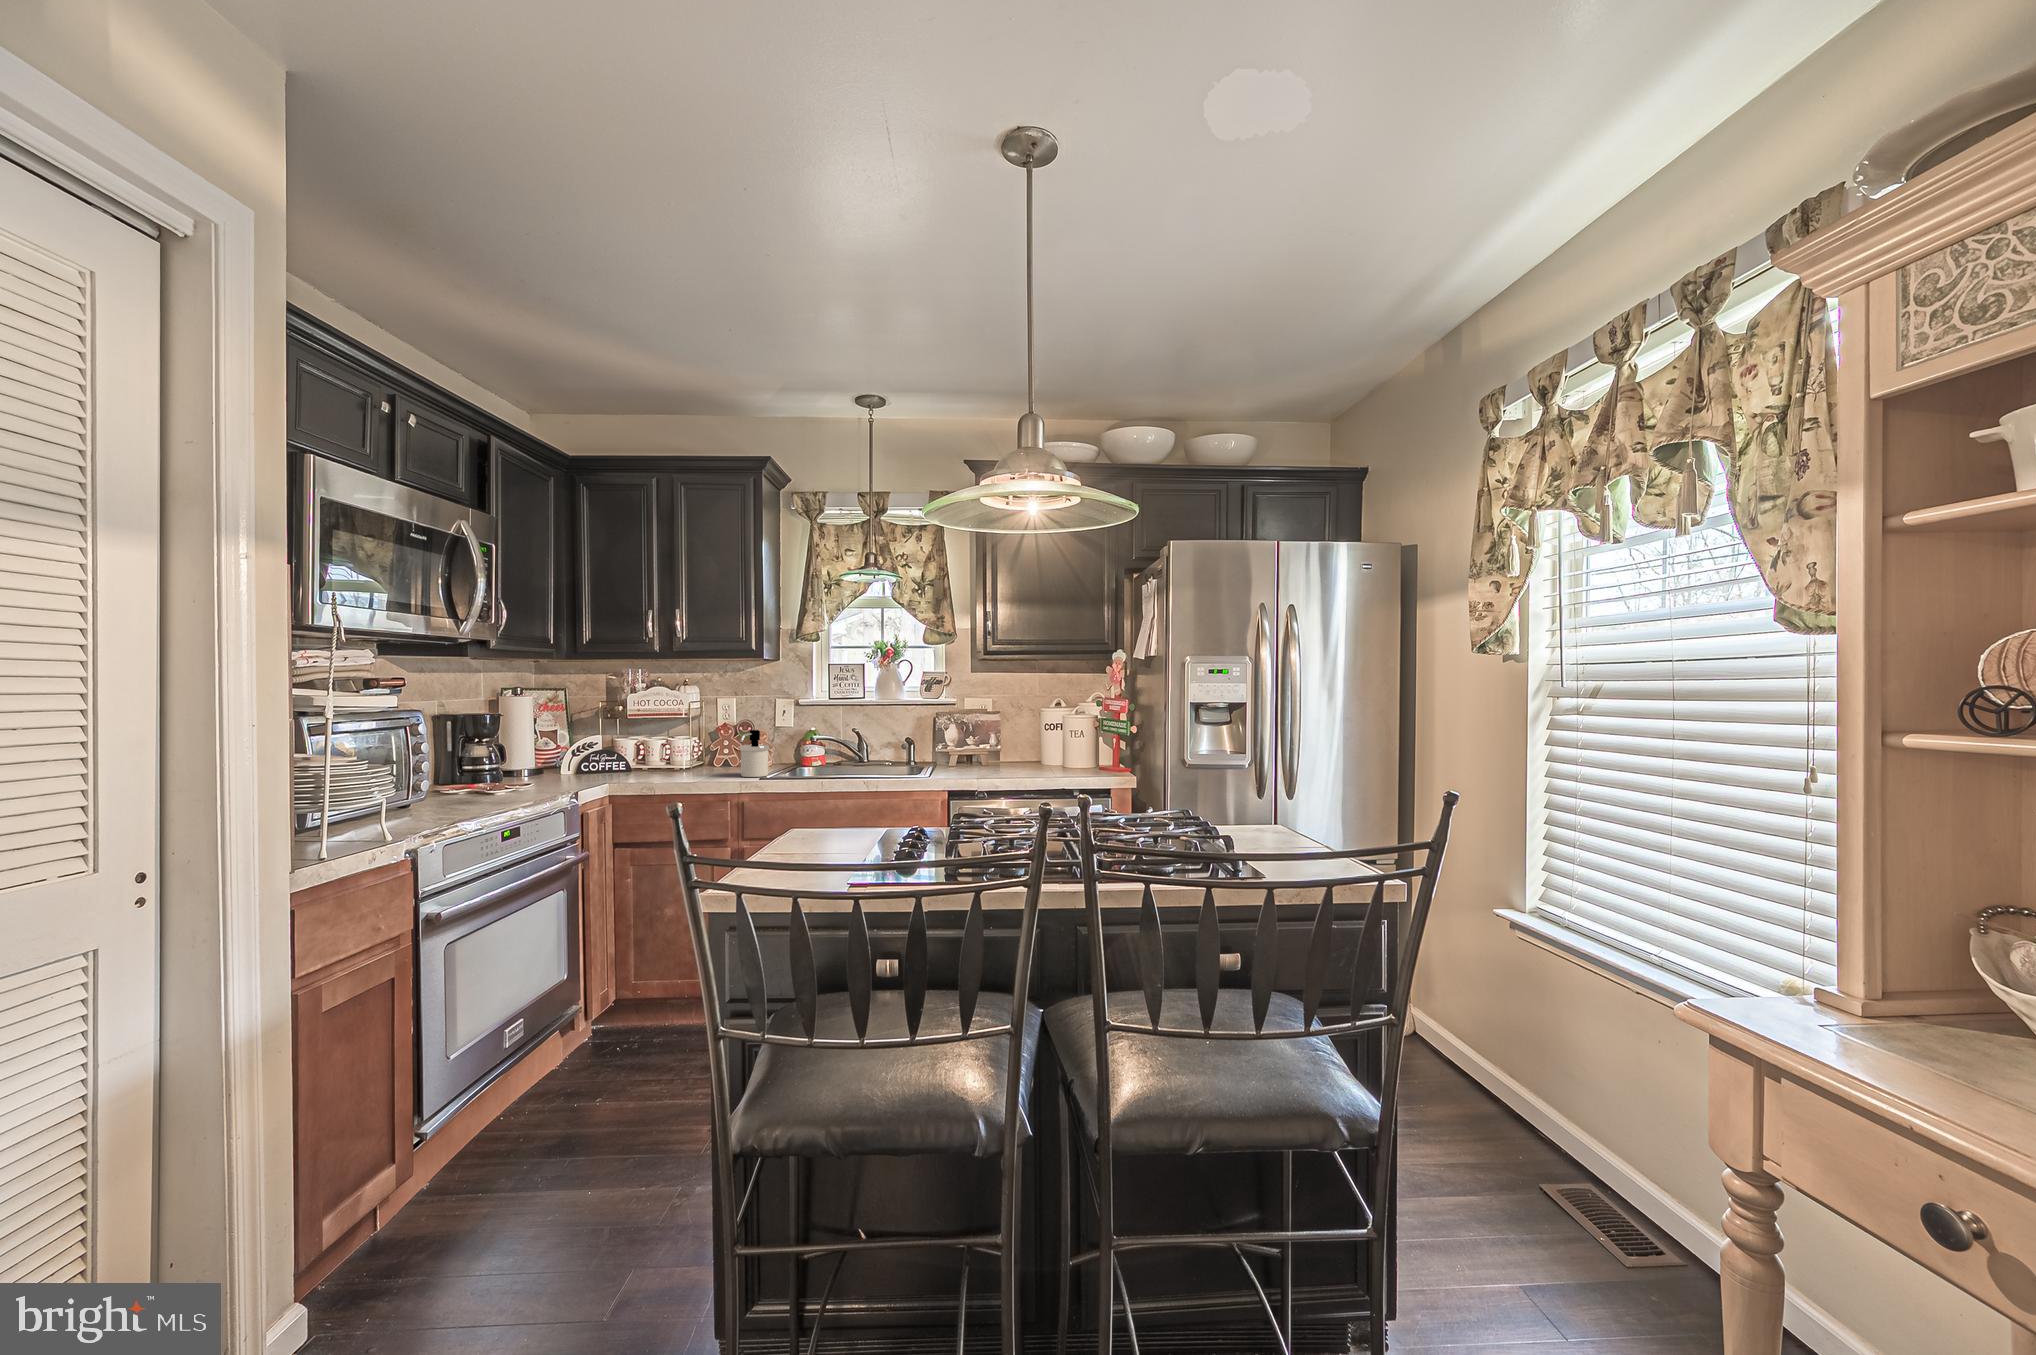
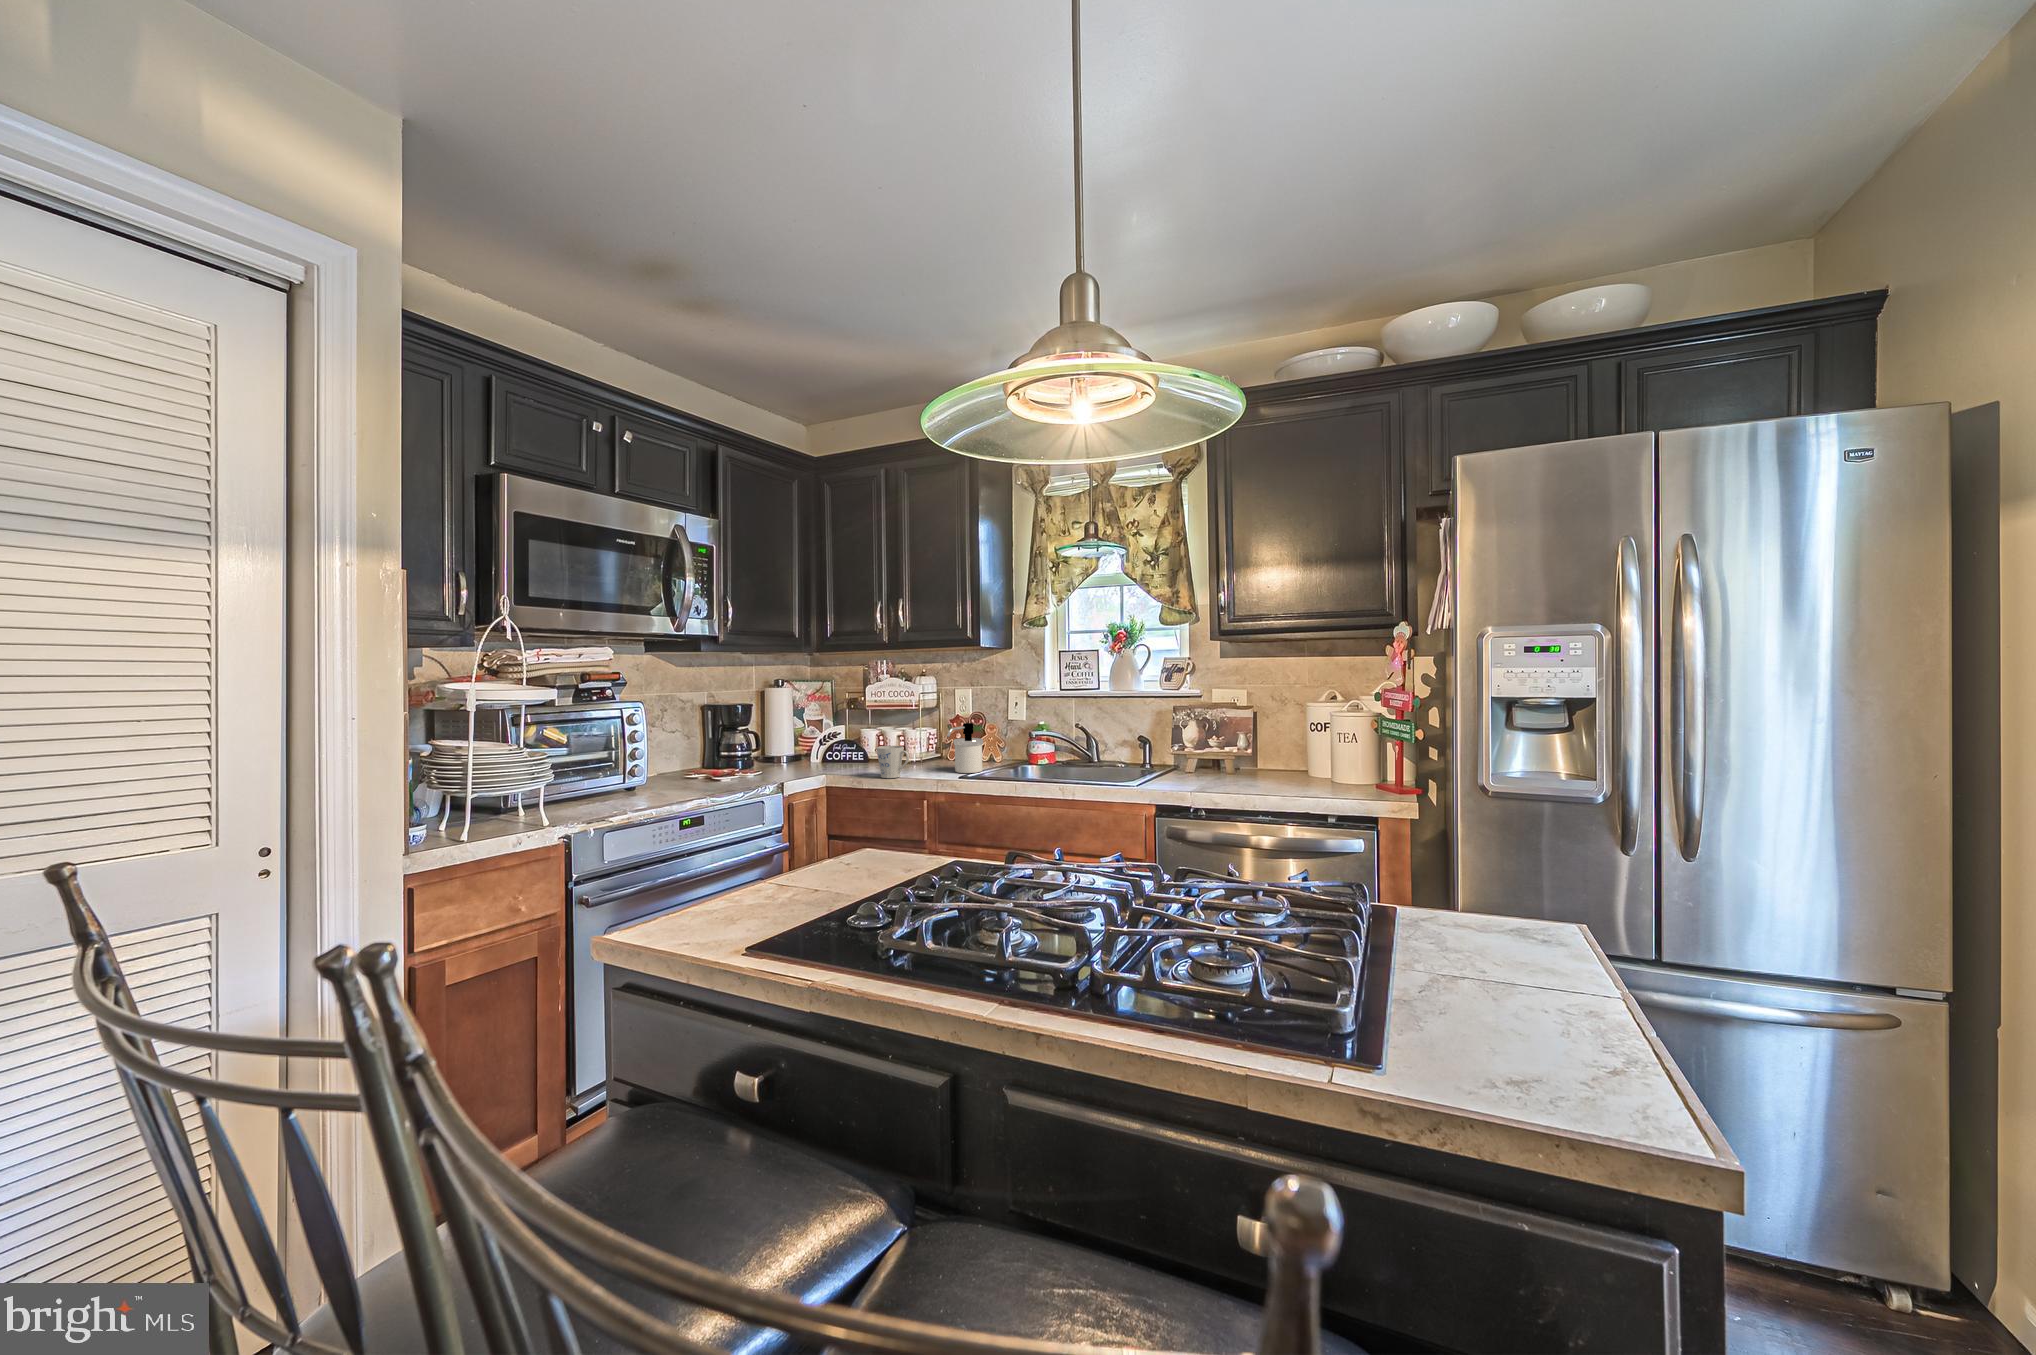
mug: none [667,753,703,784] -> present [877,746,909,778]

